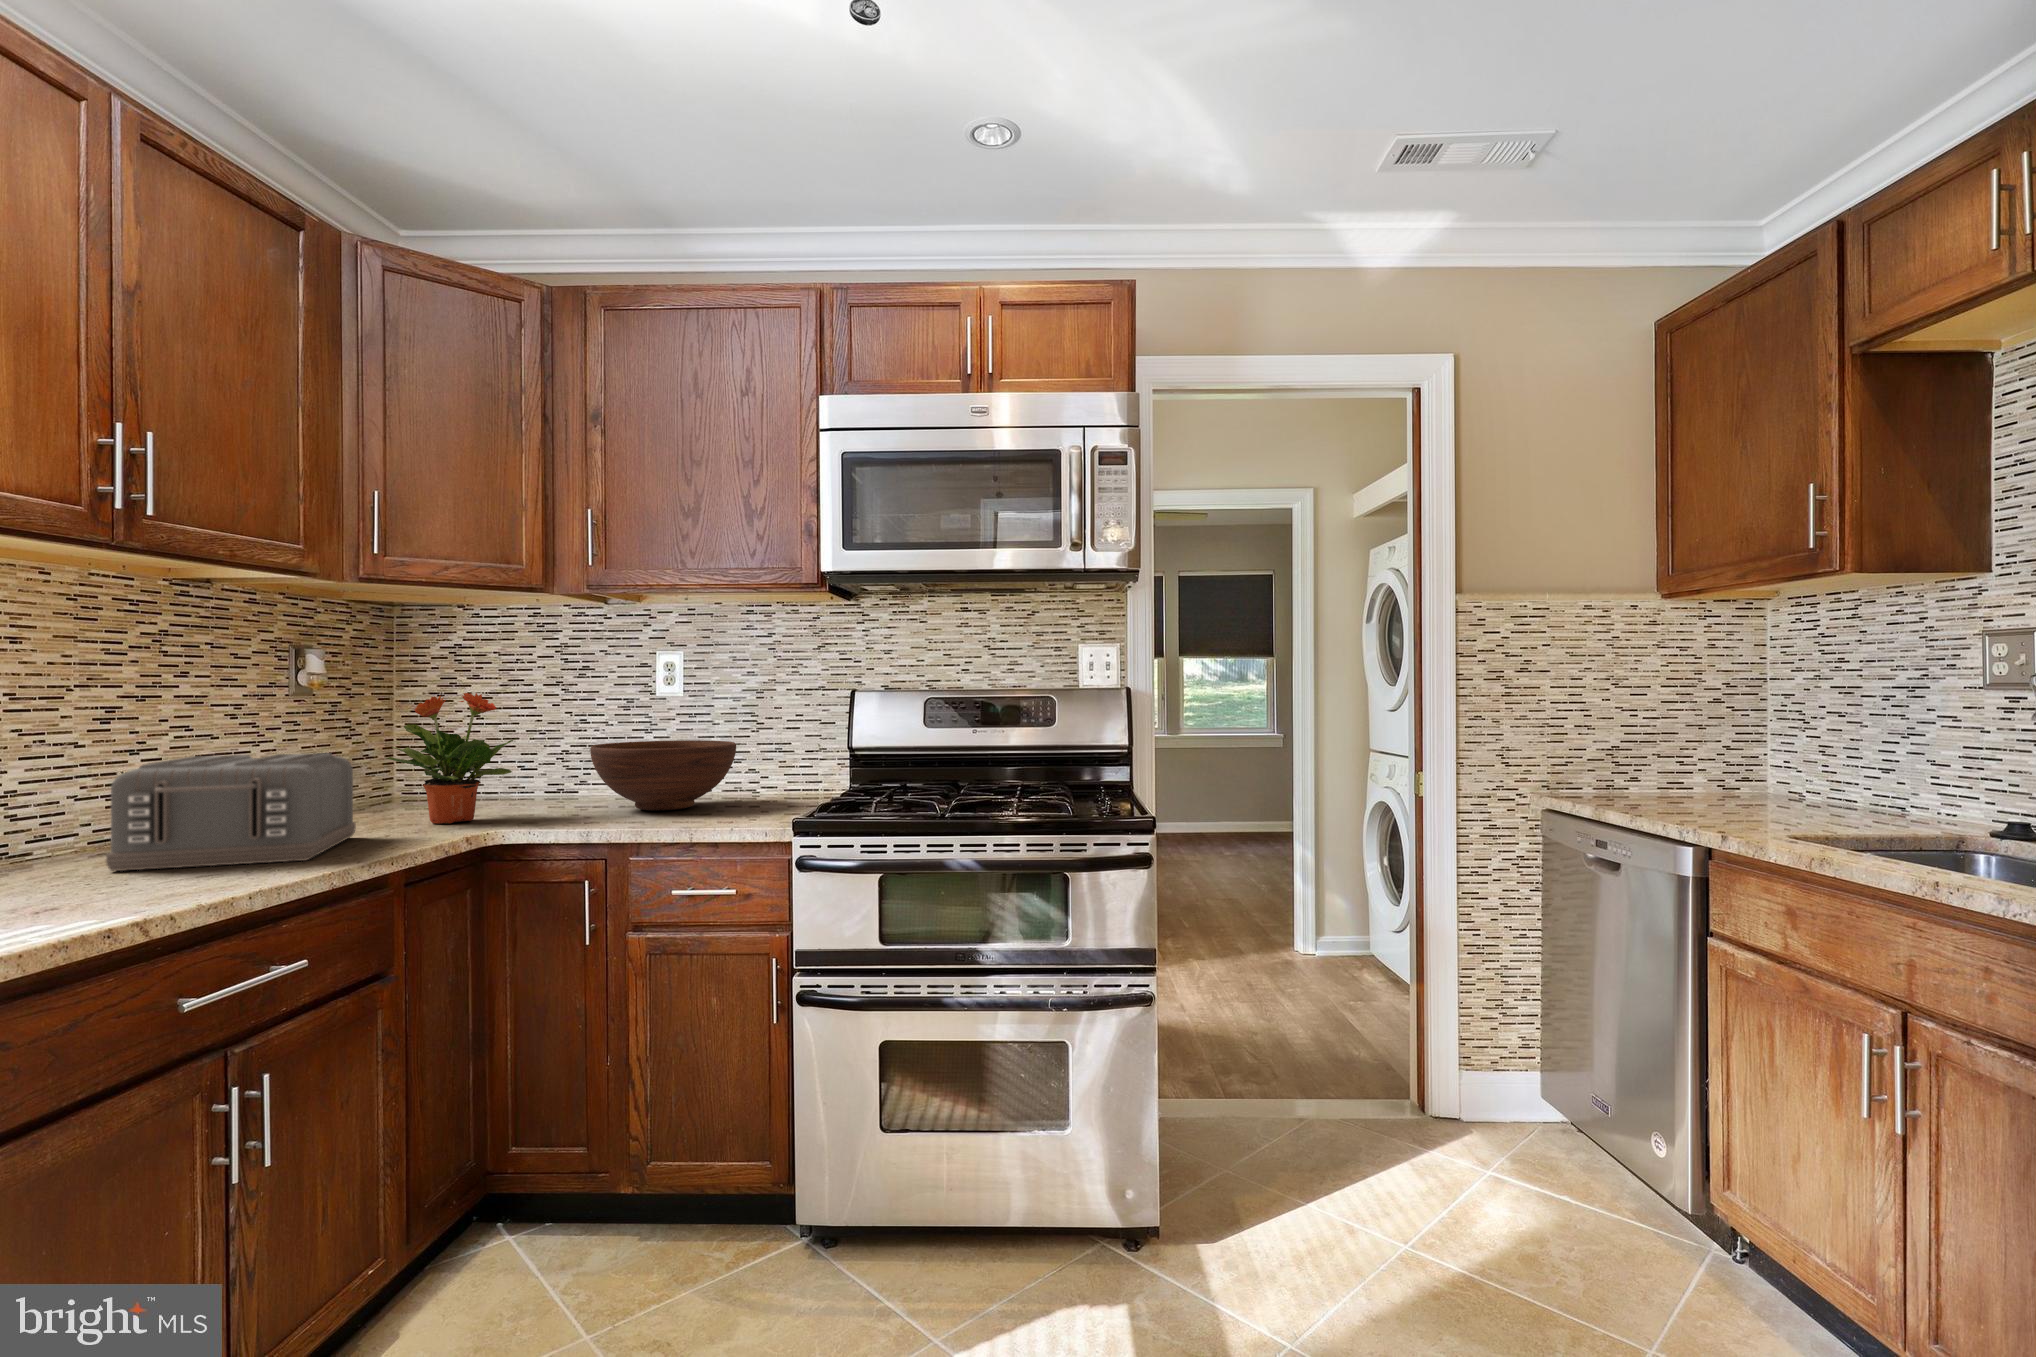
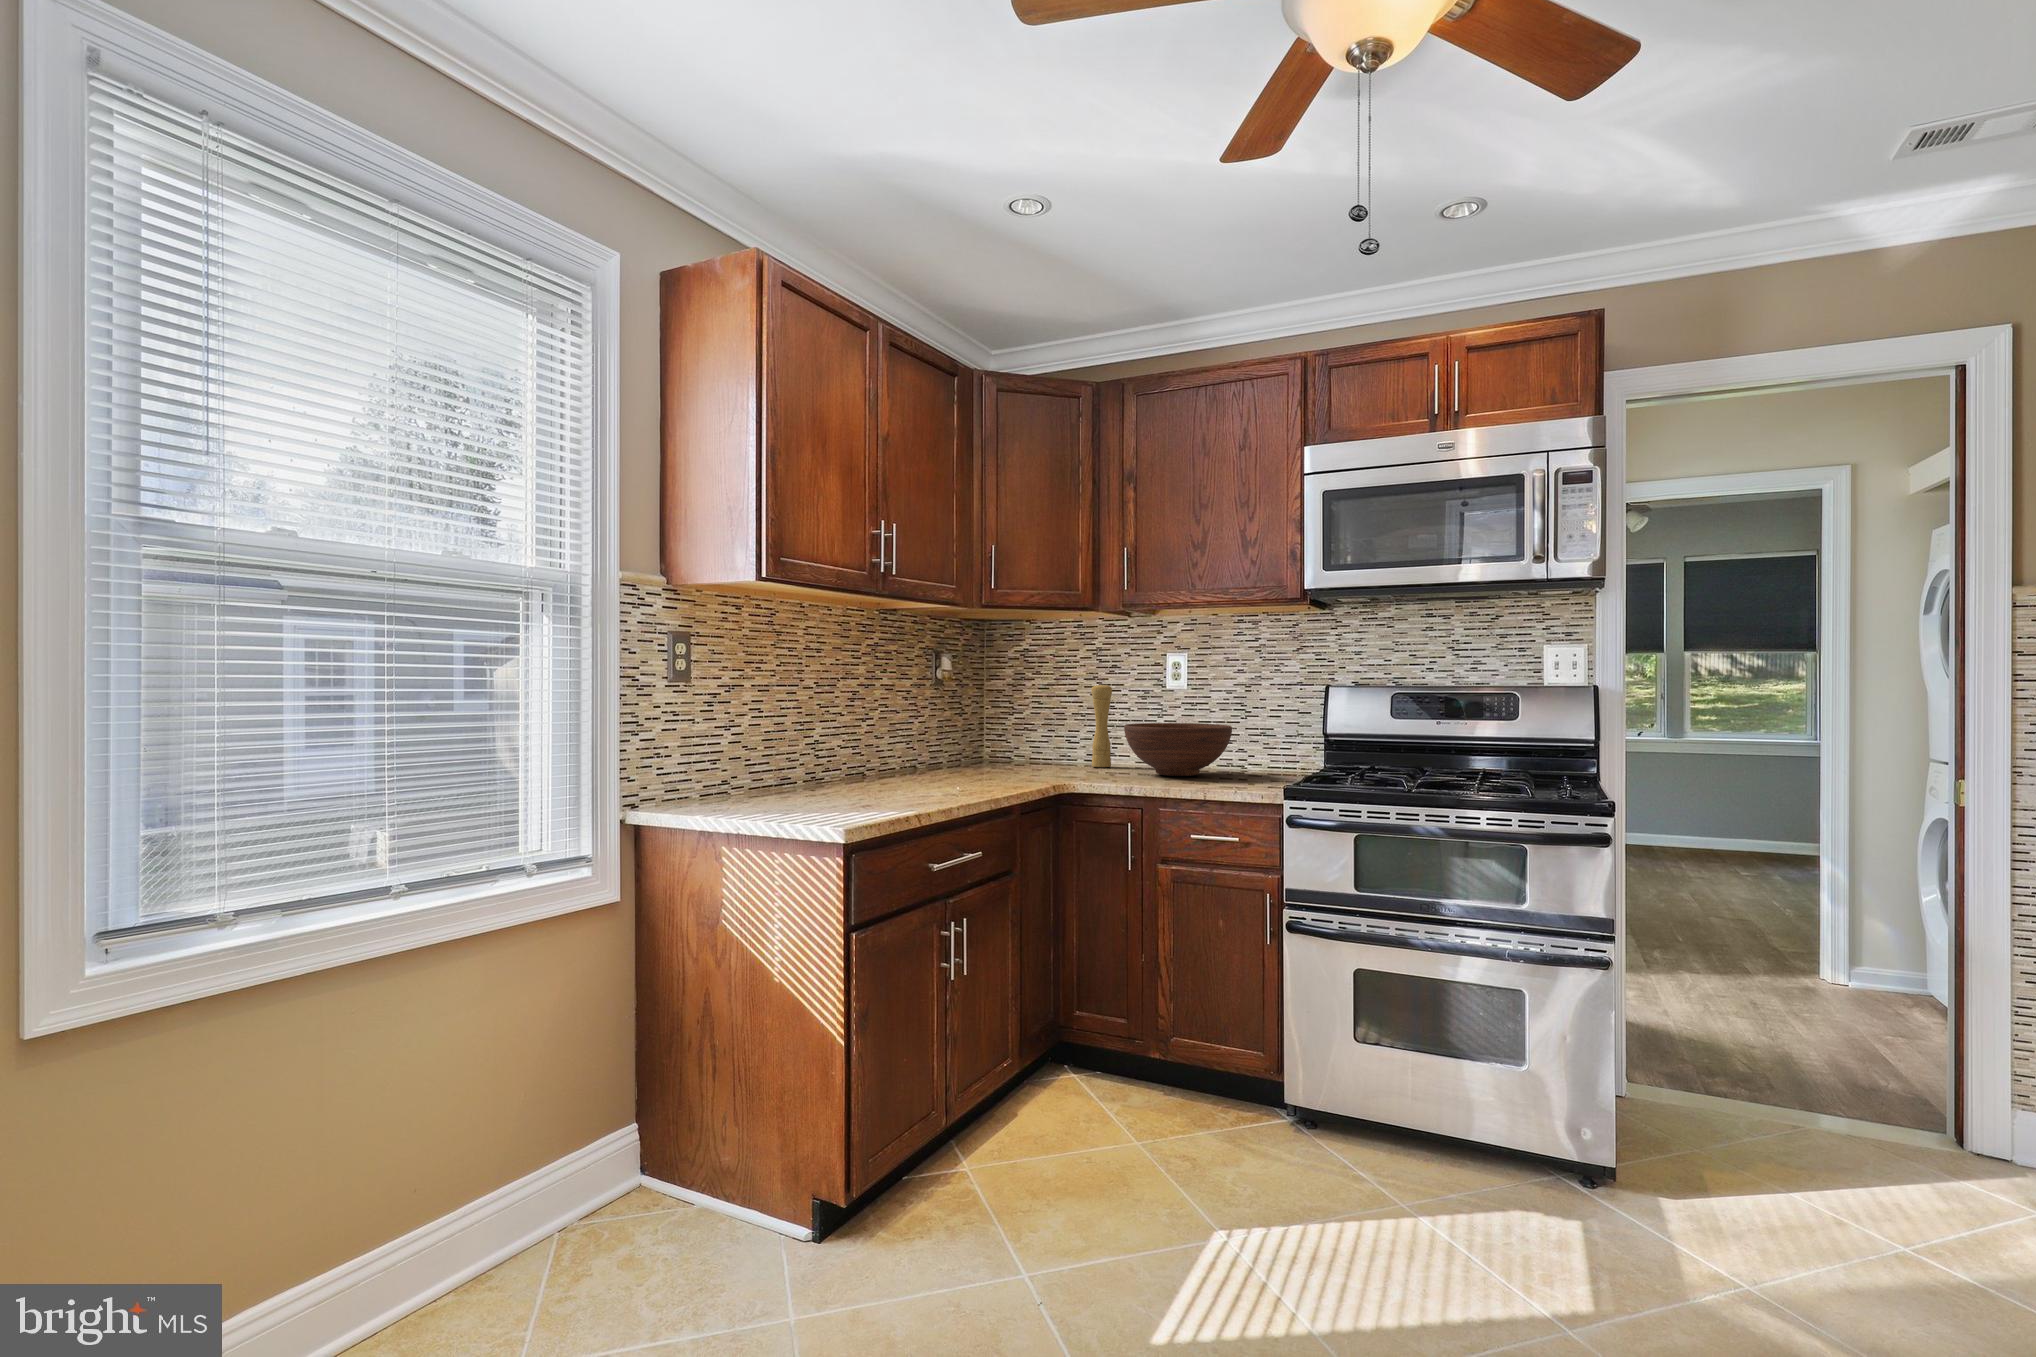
pepper mill: none [550,691,580,802] -> present [1091,684,1112,767]
potted plant: present [387,693,515,824] -> none [993,684,1076,776]
toaster: present [106,753,356,871] -> none [859,722,981,792]

